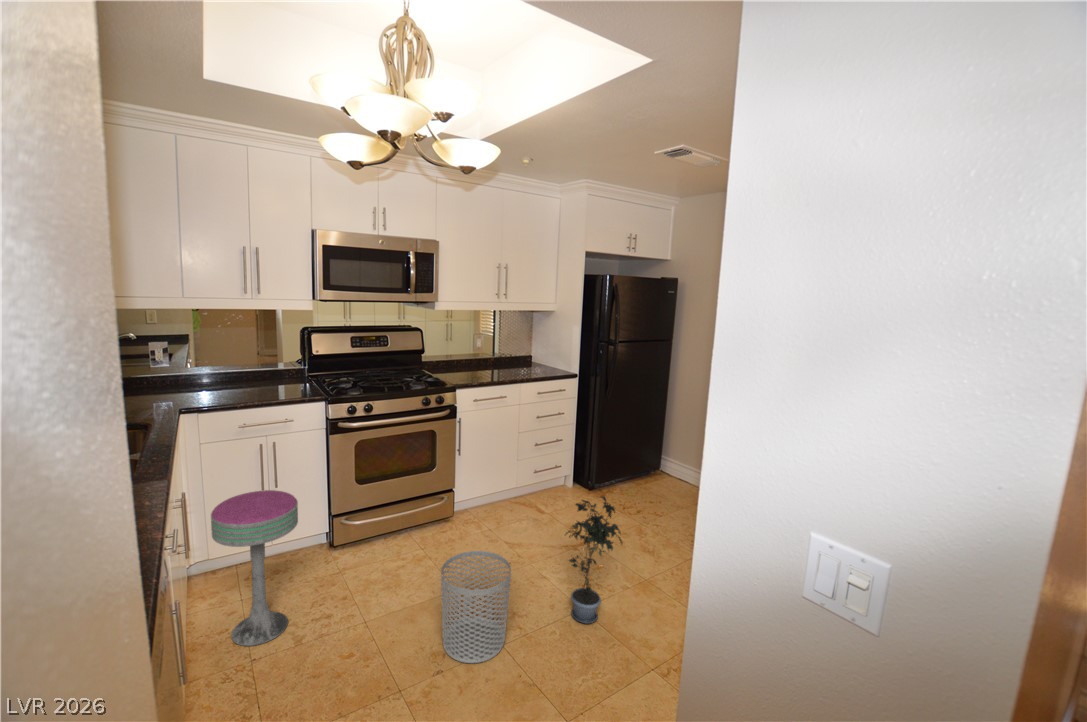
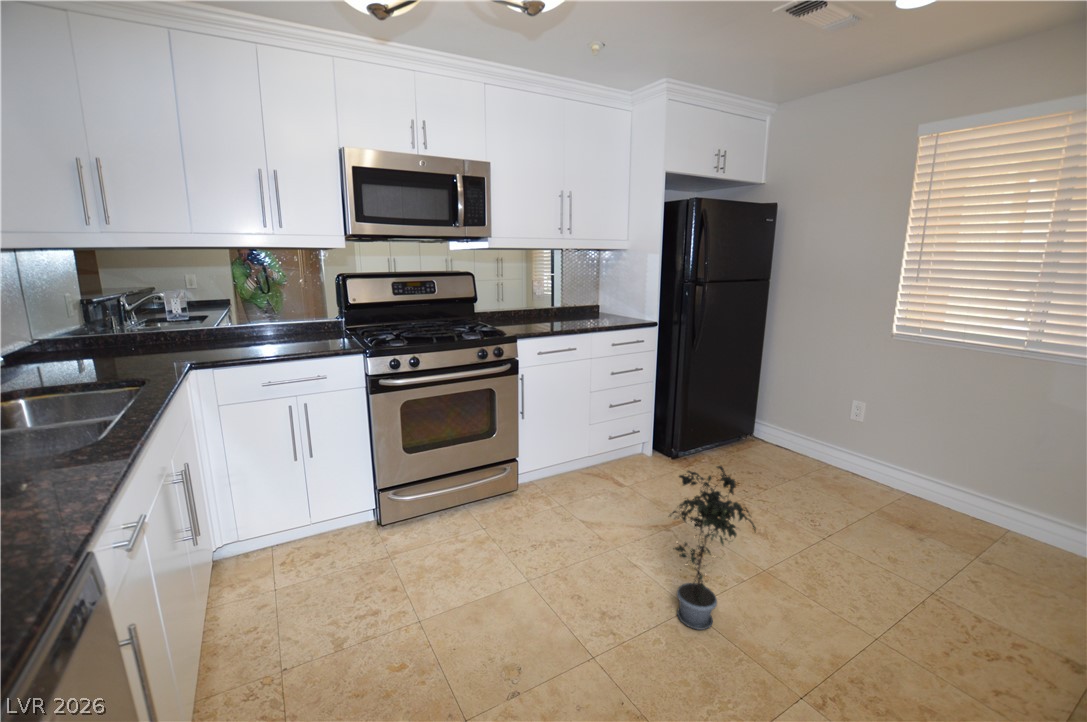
bar stool: present [211,490,298,646] -> none [223,460,332,650]
waste bin: present [441,551,511,663] -> none [512,536,603,683]

